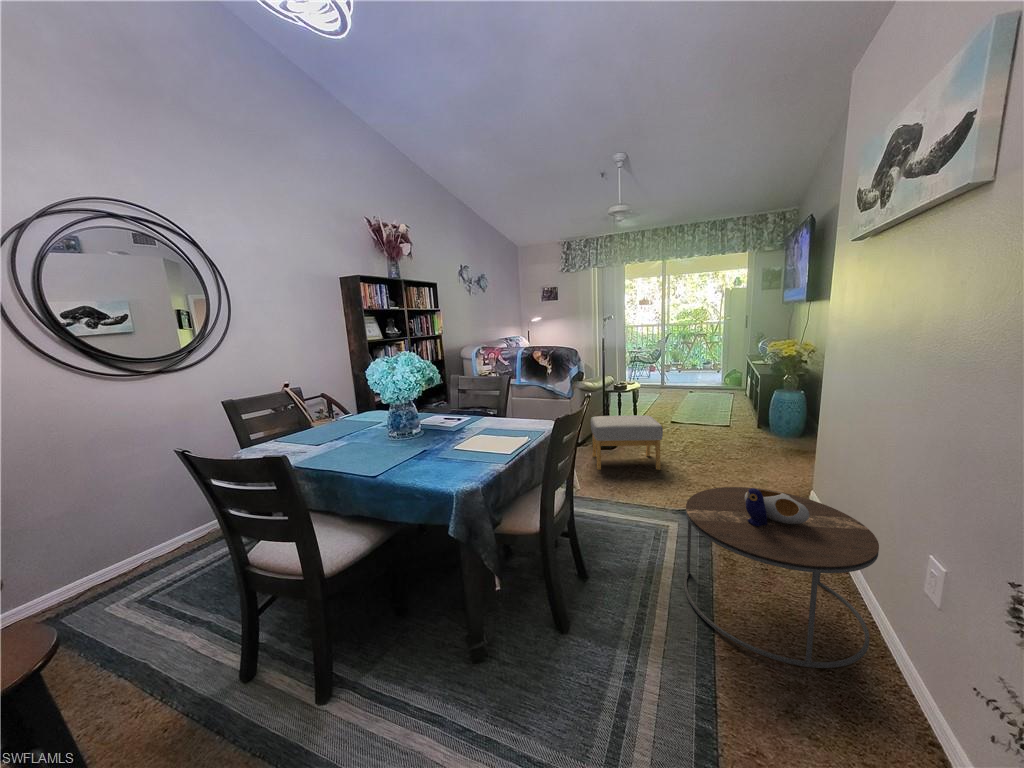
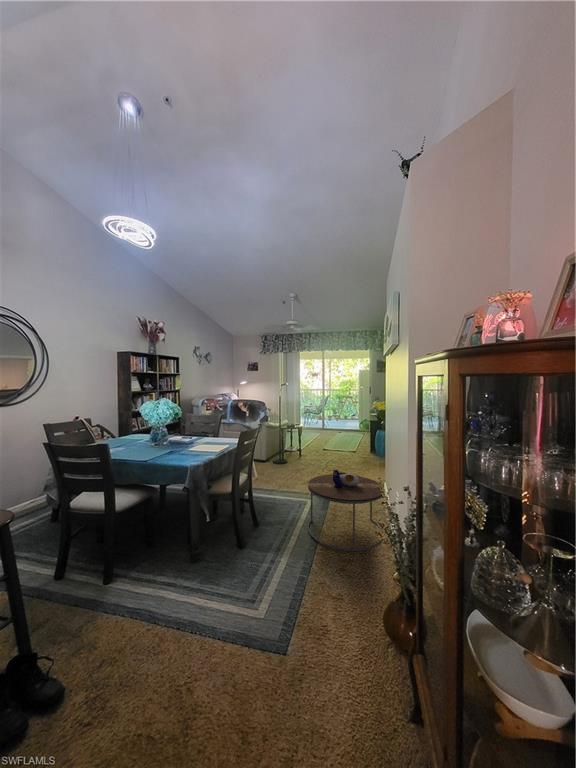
footstool: present [591,415,663,470] -> none [272,443,312,475]

